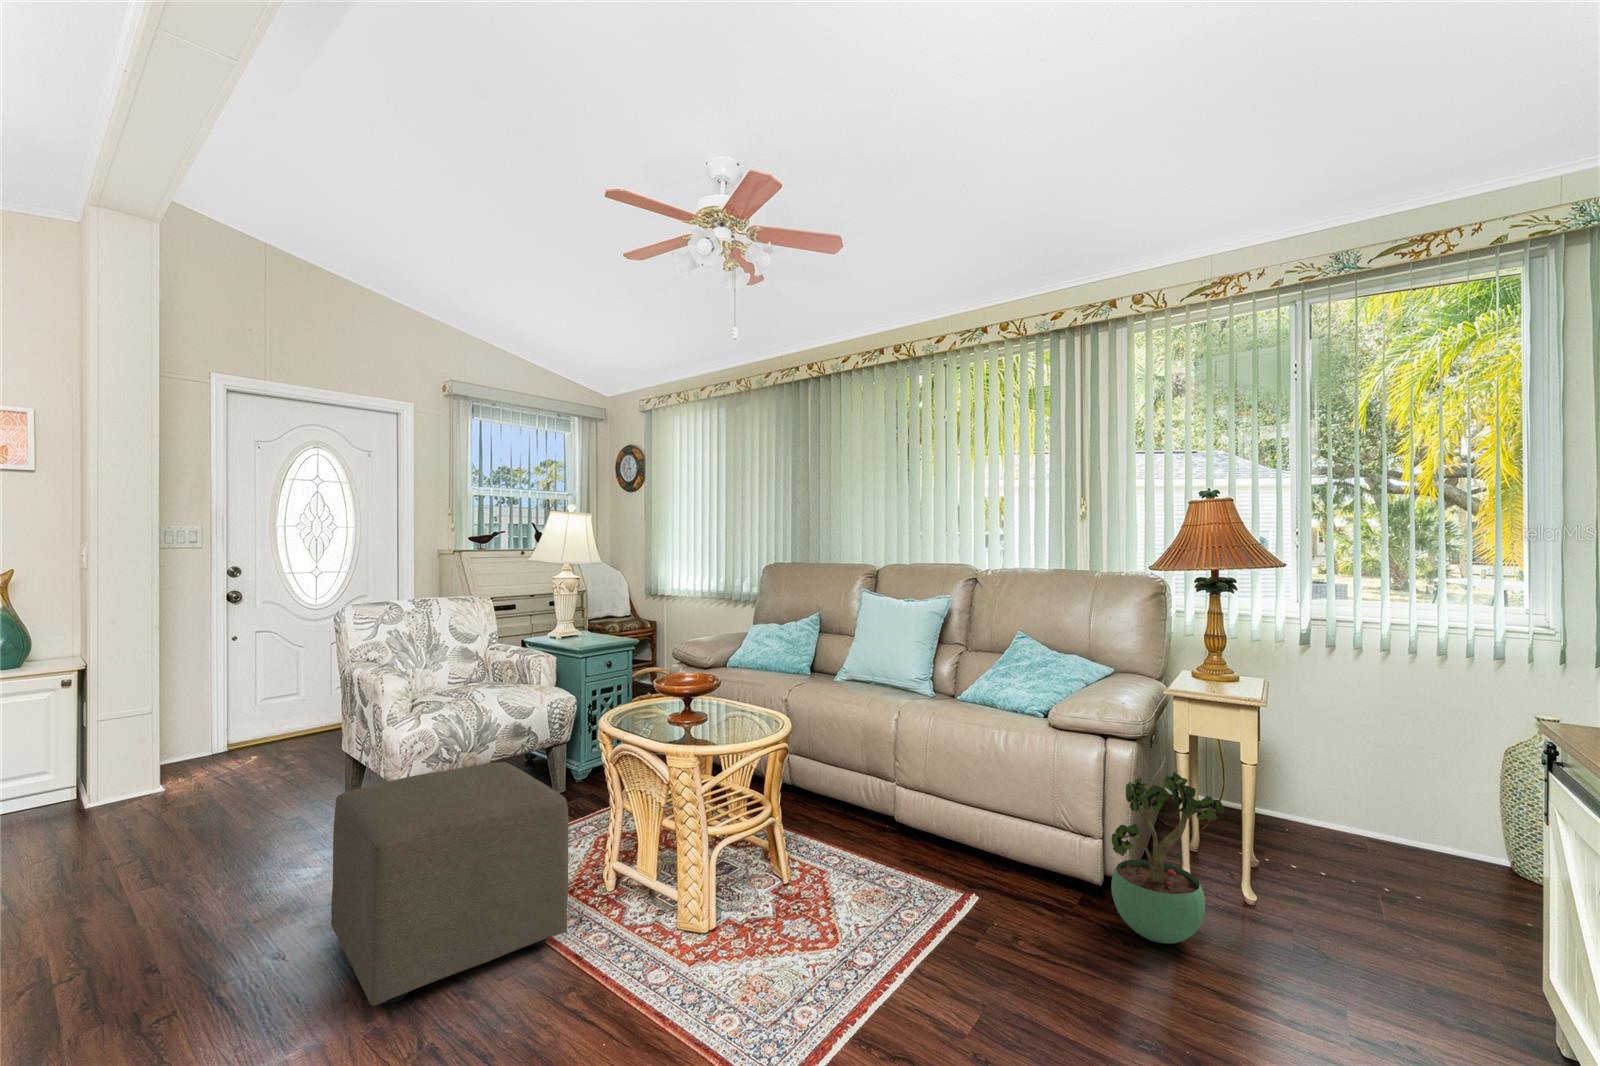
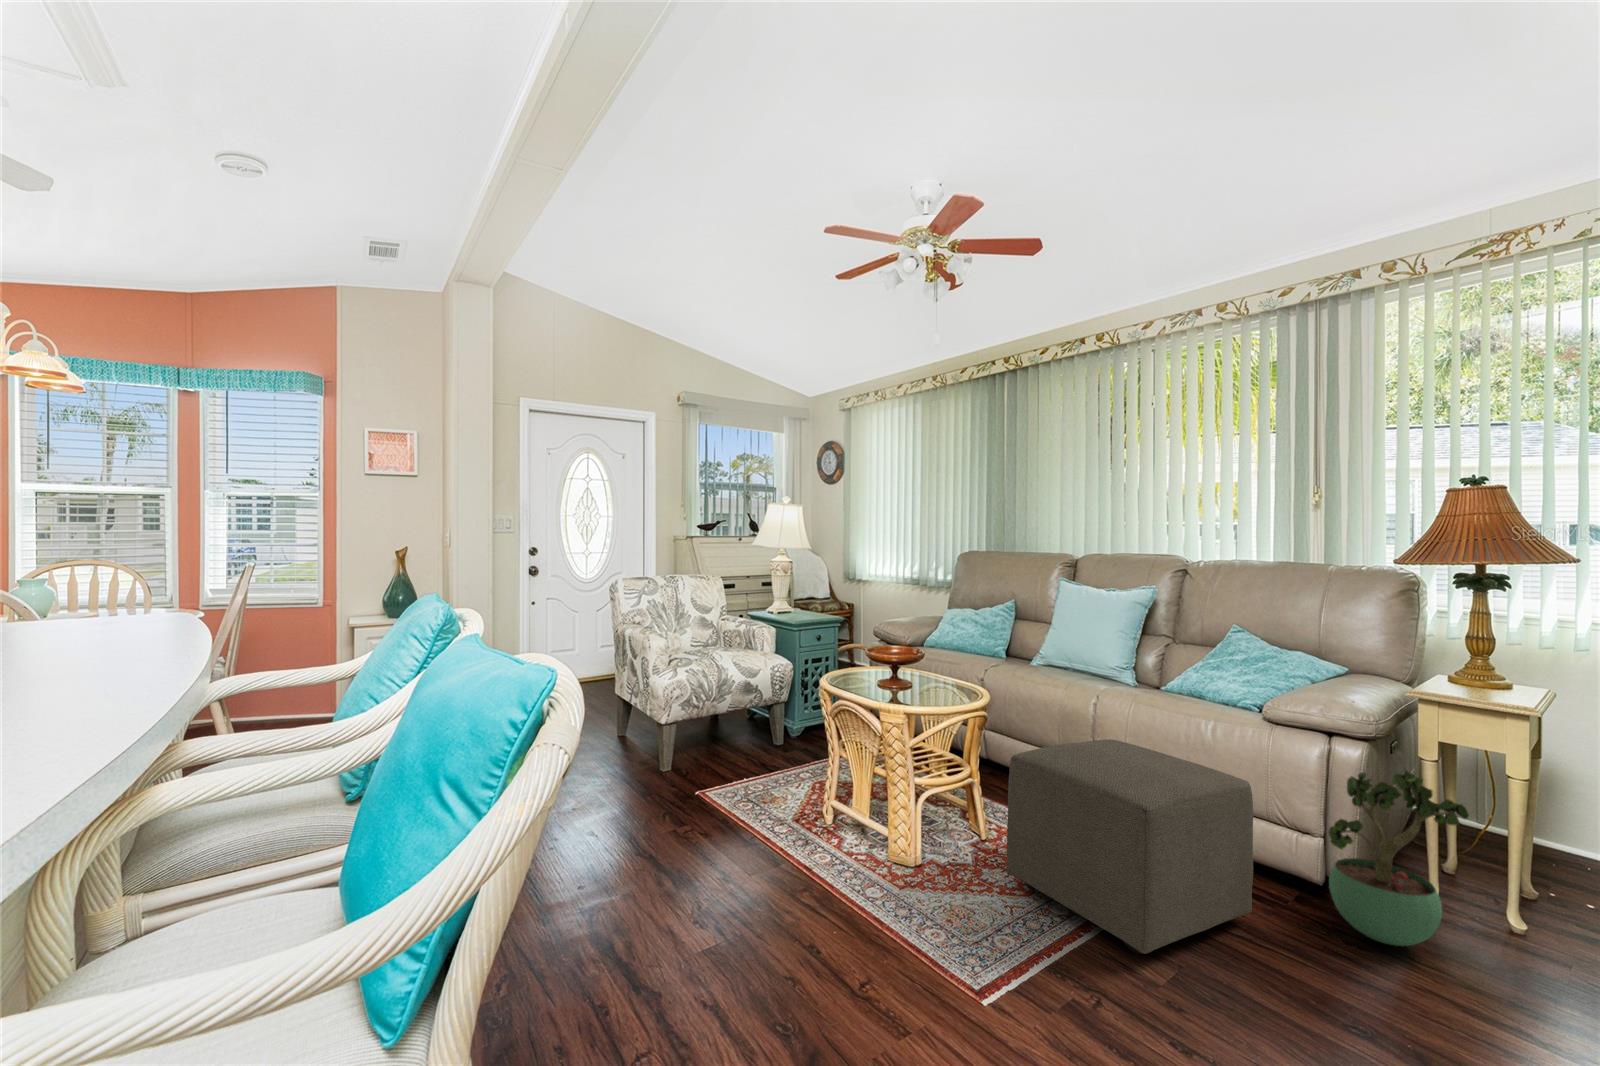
ottoman: present [331,762,569,1006] -> present [1006,739,1253,954]

